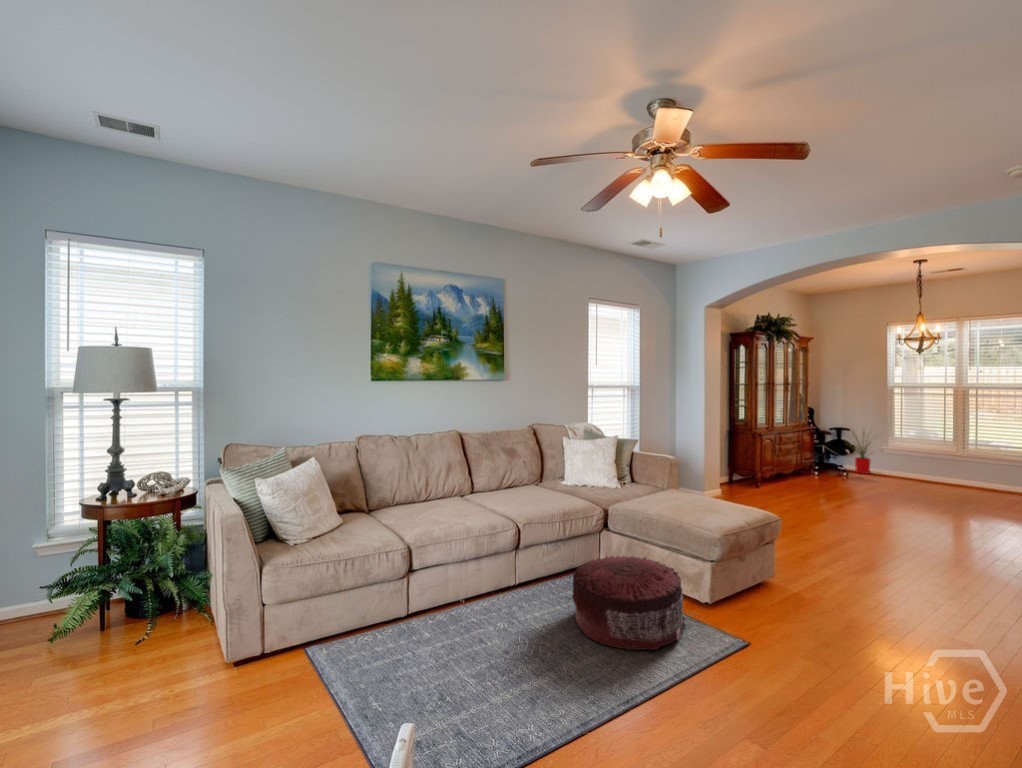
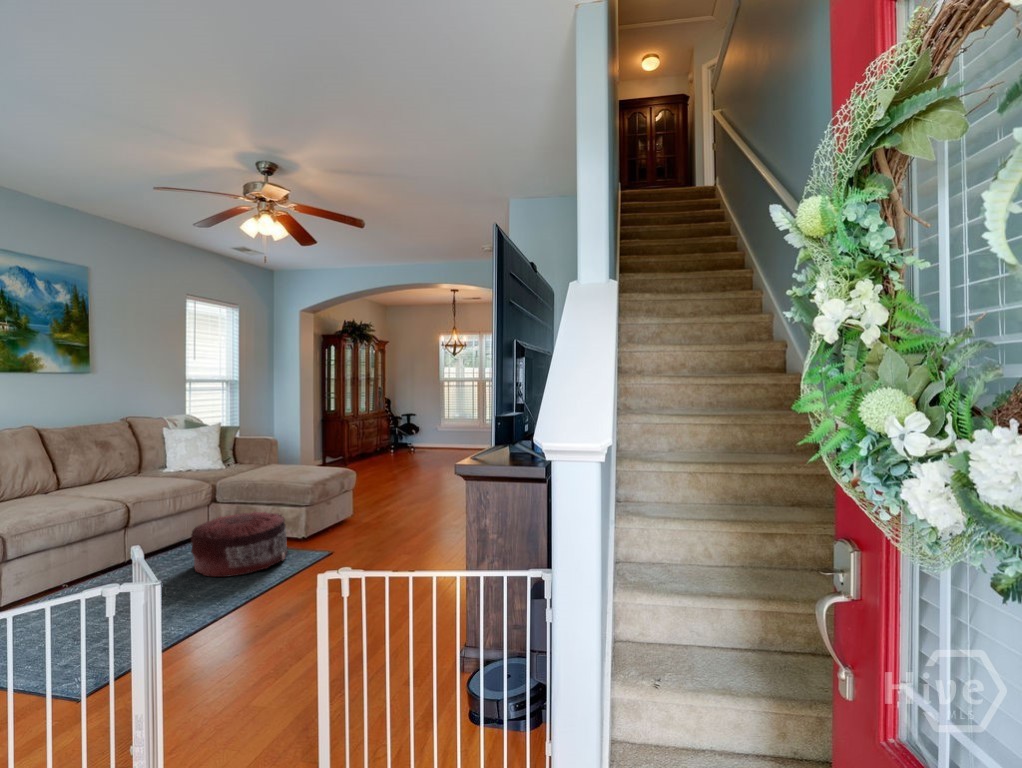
house plant: present [853,431,871,474] -> none [410,411,438,449]

